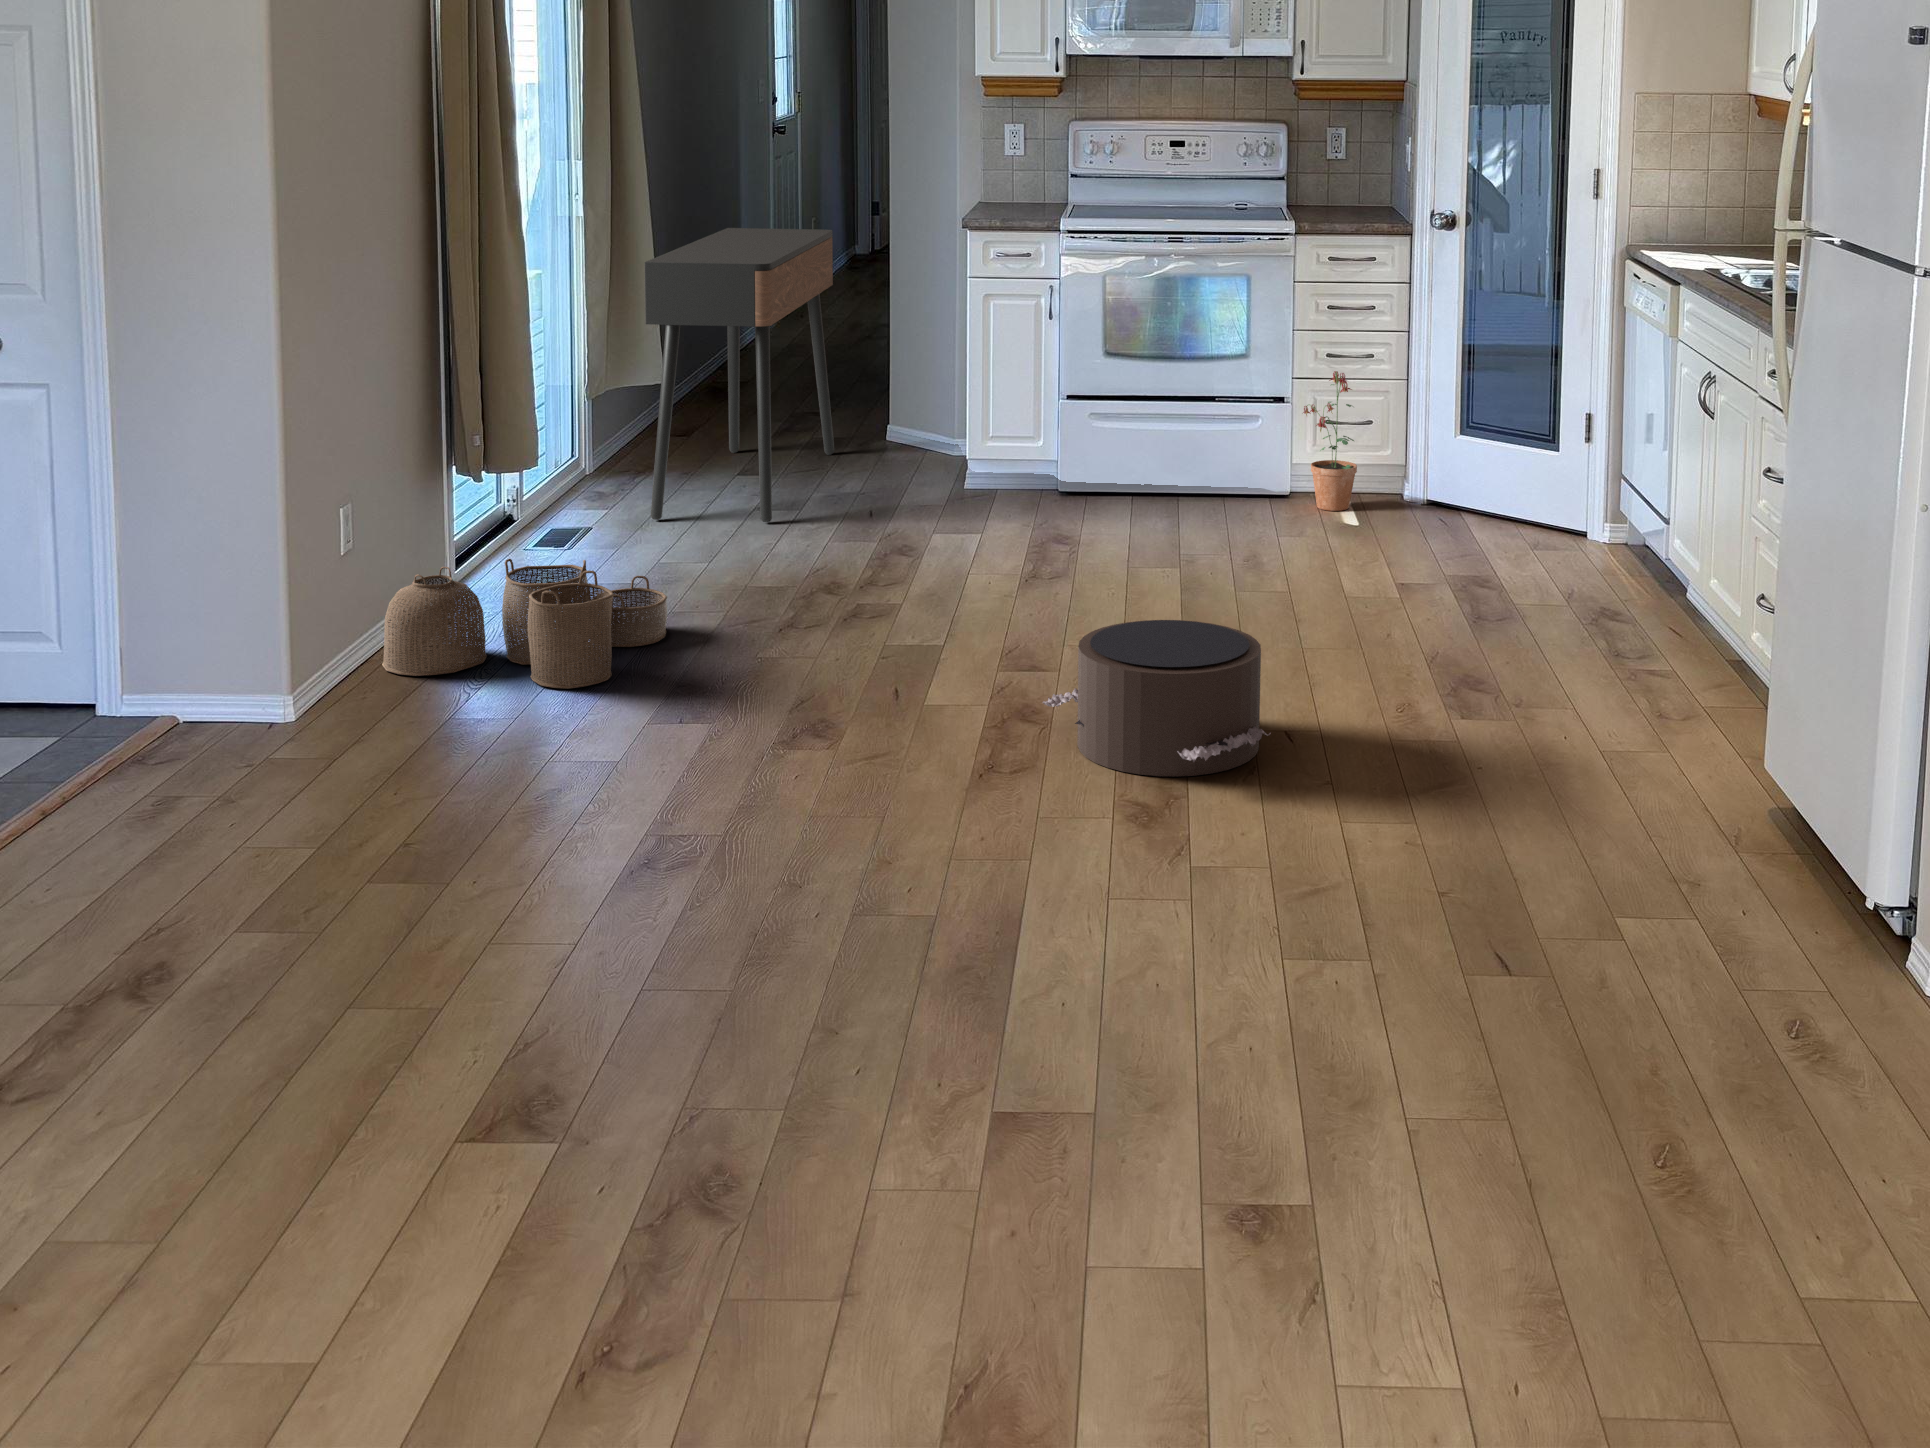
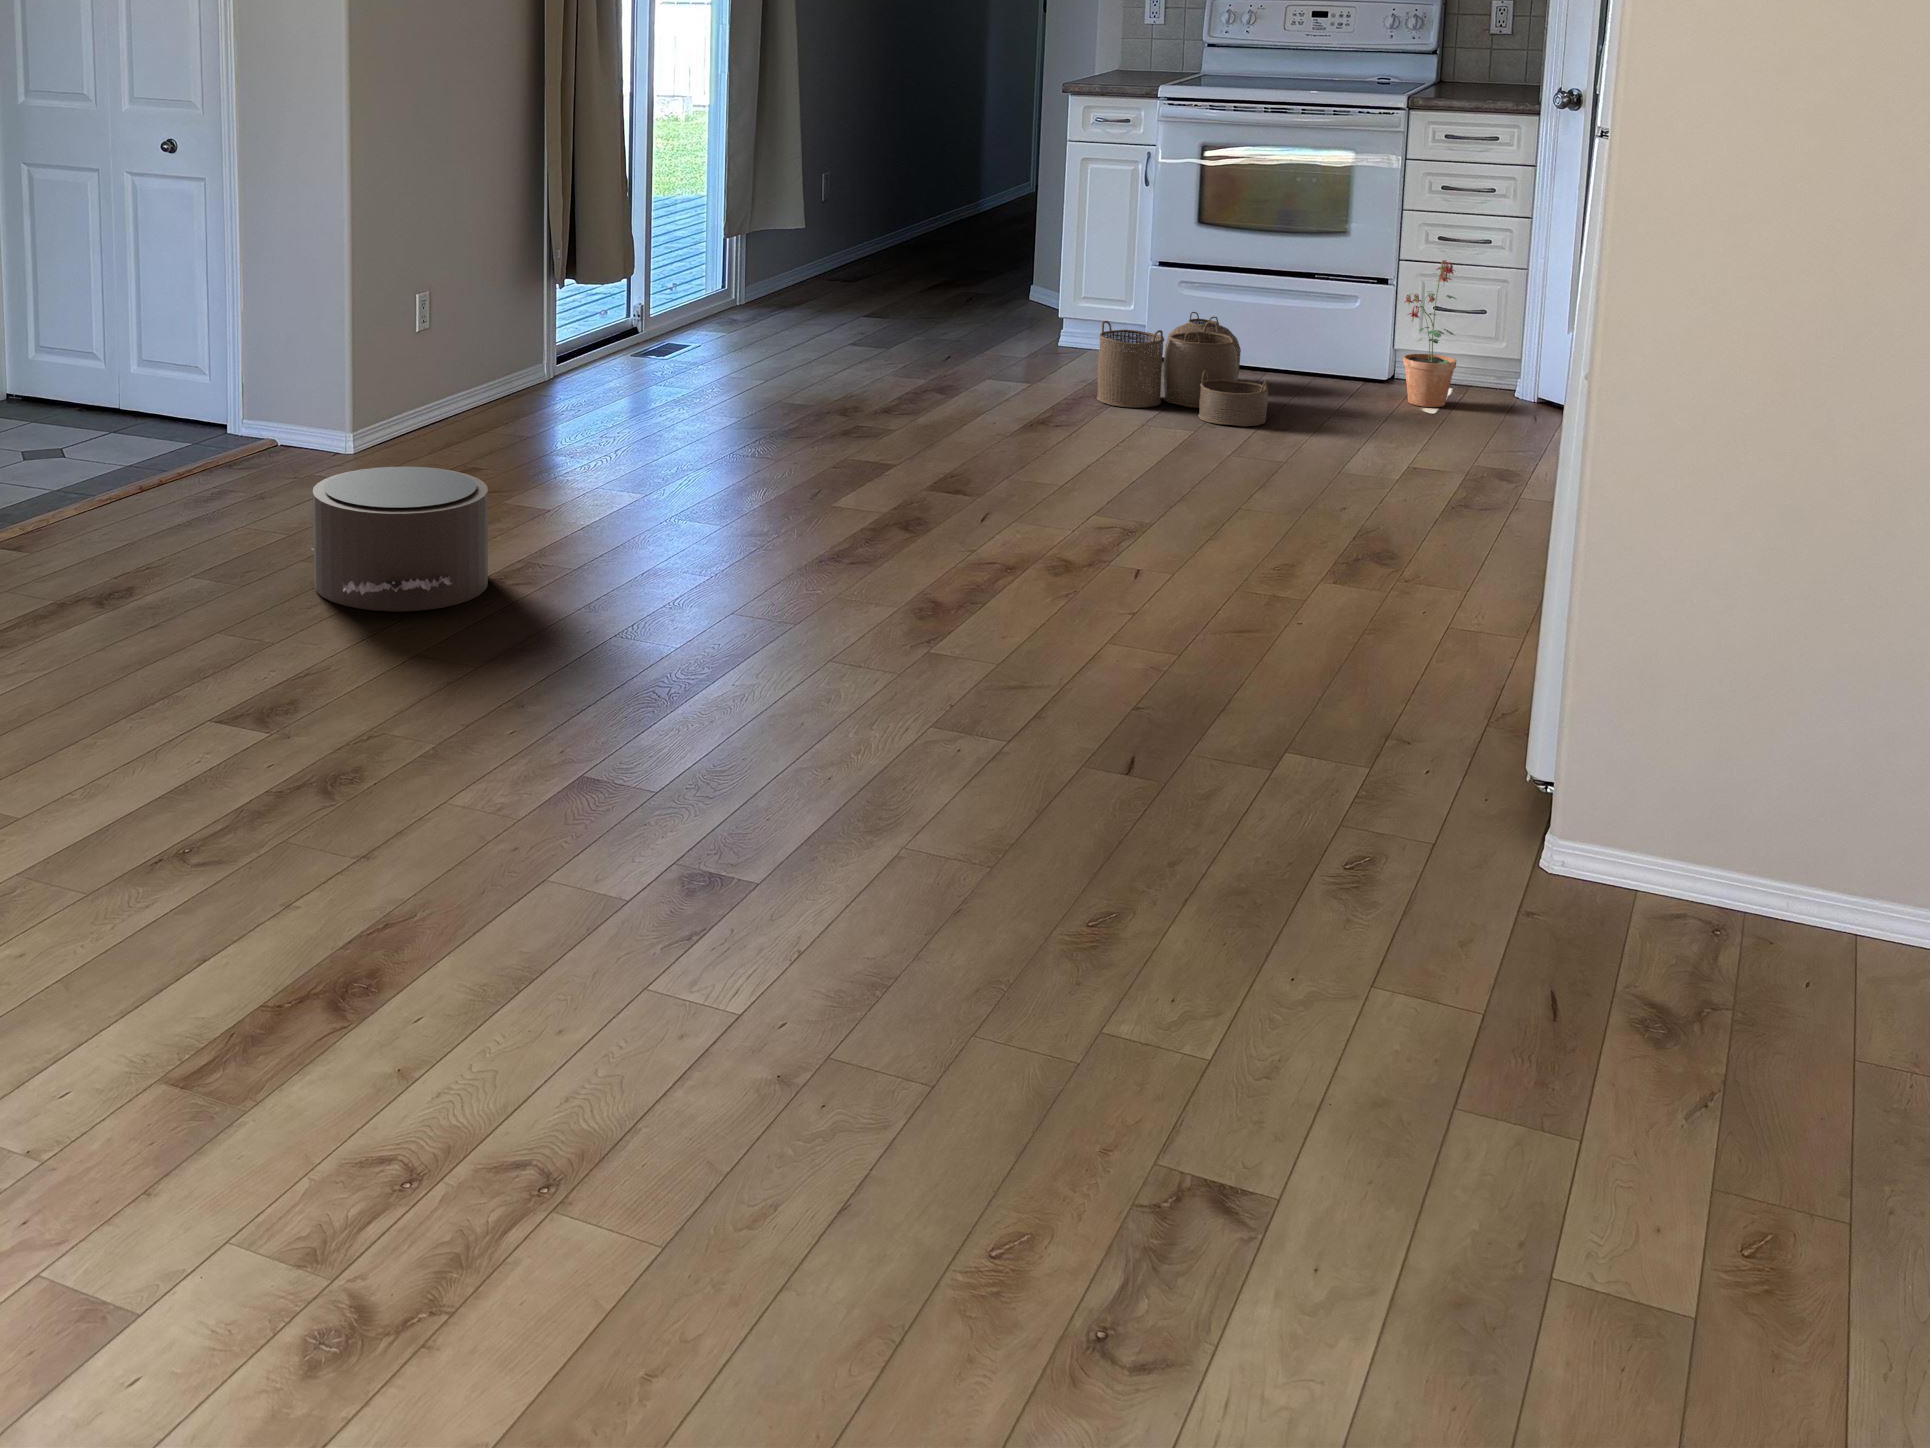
console table: present [645,228,834,522] -> none [745,89,969,358]
woven basket: present [382,559,667,689] -> present [1097,312,1269,426]
pouf: present [1043,620,1271,777] -> present [312,467,488,611]

